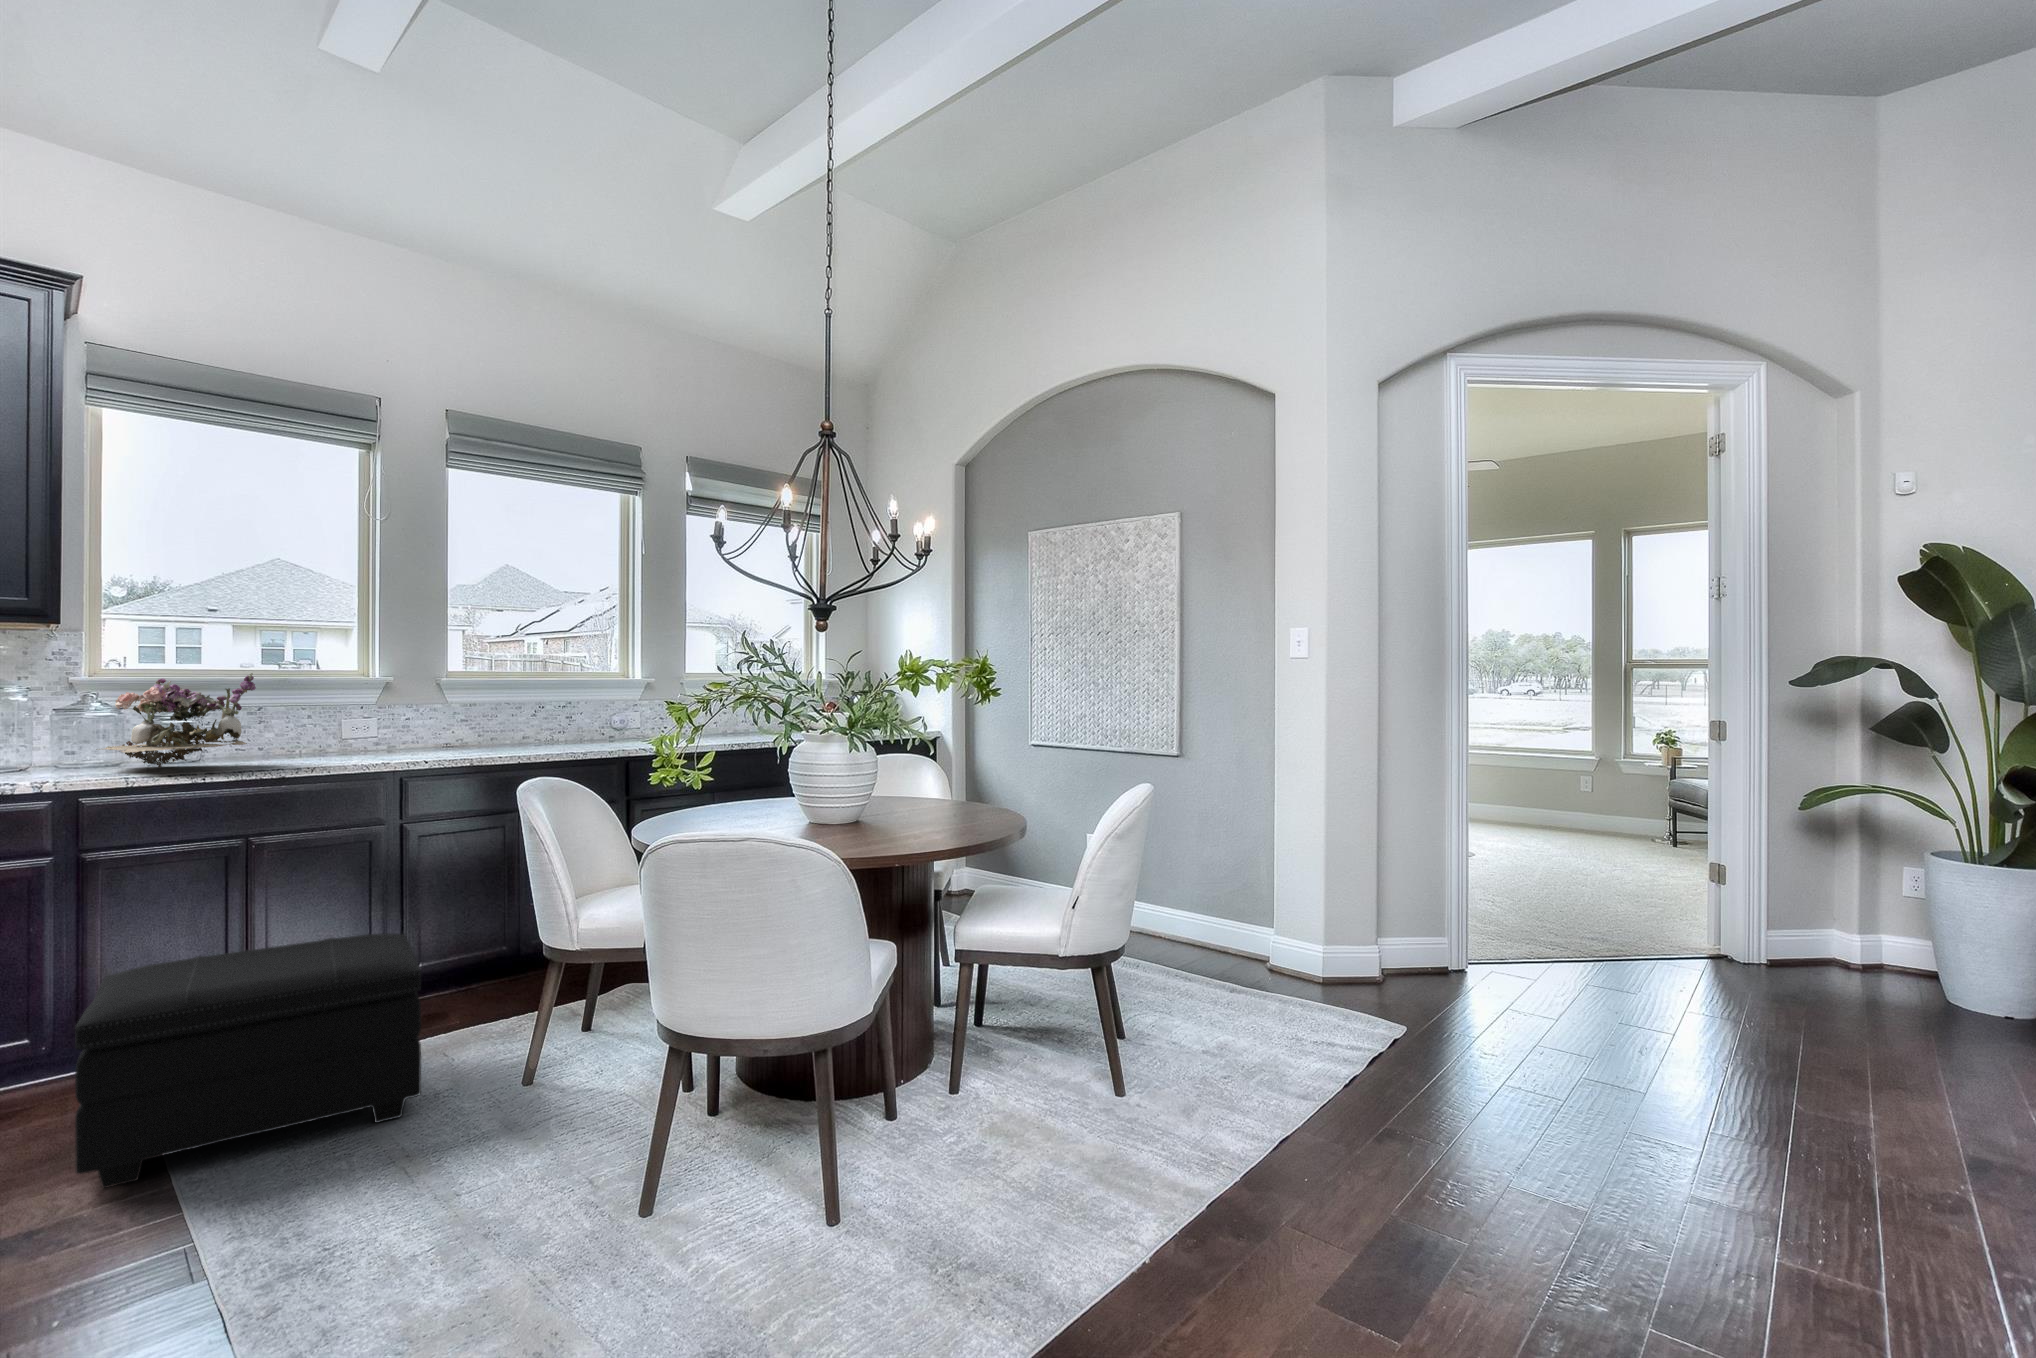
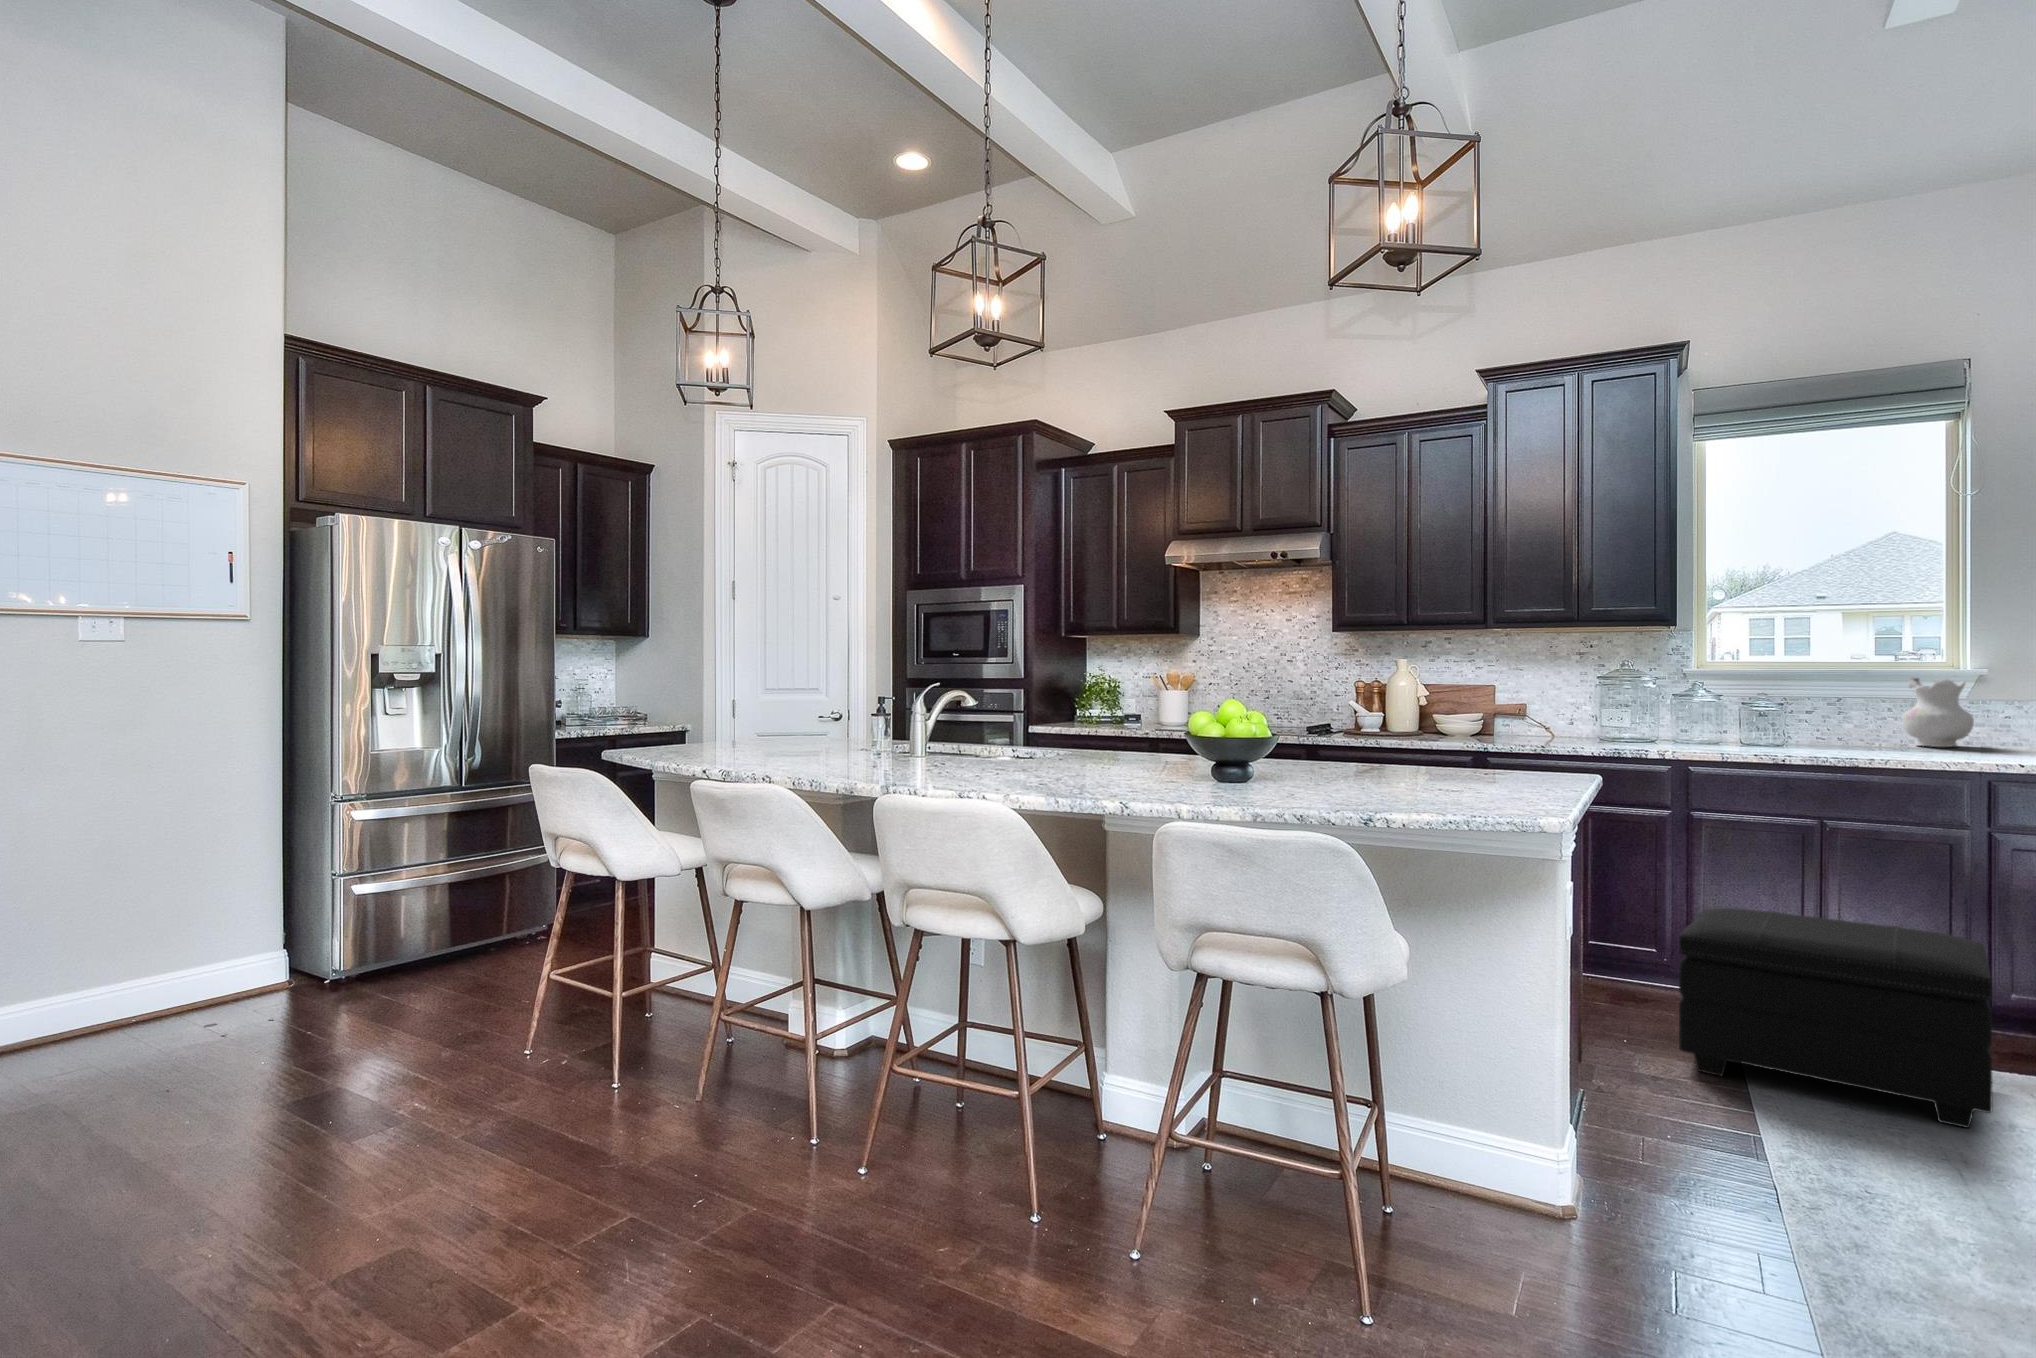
flower arrangement: present [97,673,256,768] -> none [1700,664,1831,748]
ceramic pitcher: none [321,685,383,750] -> present [1902,678,1974,747]

